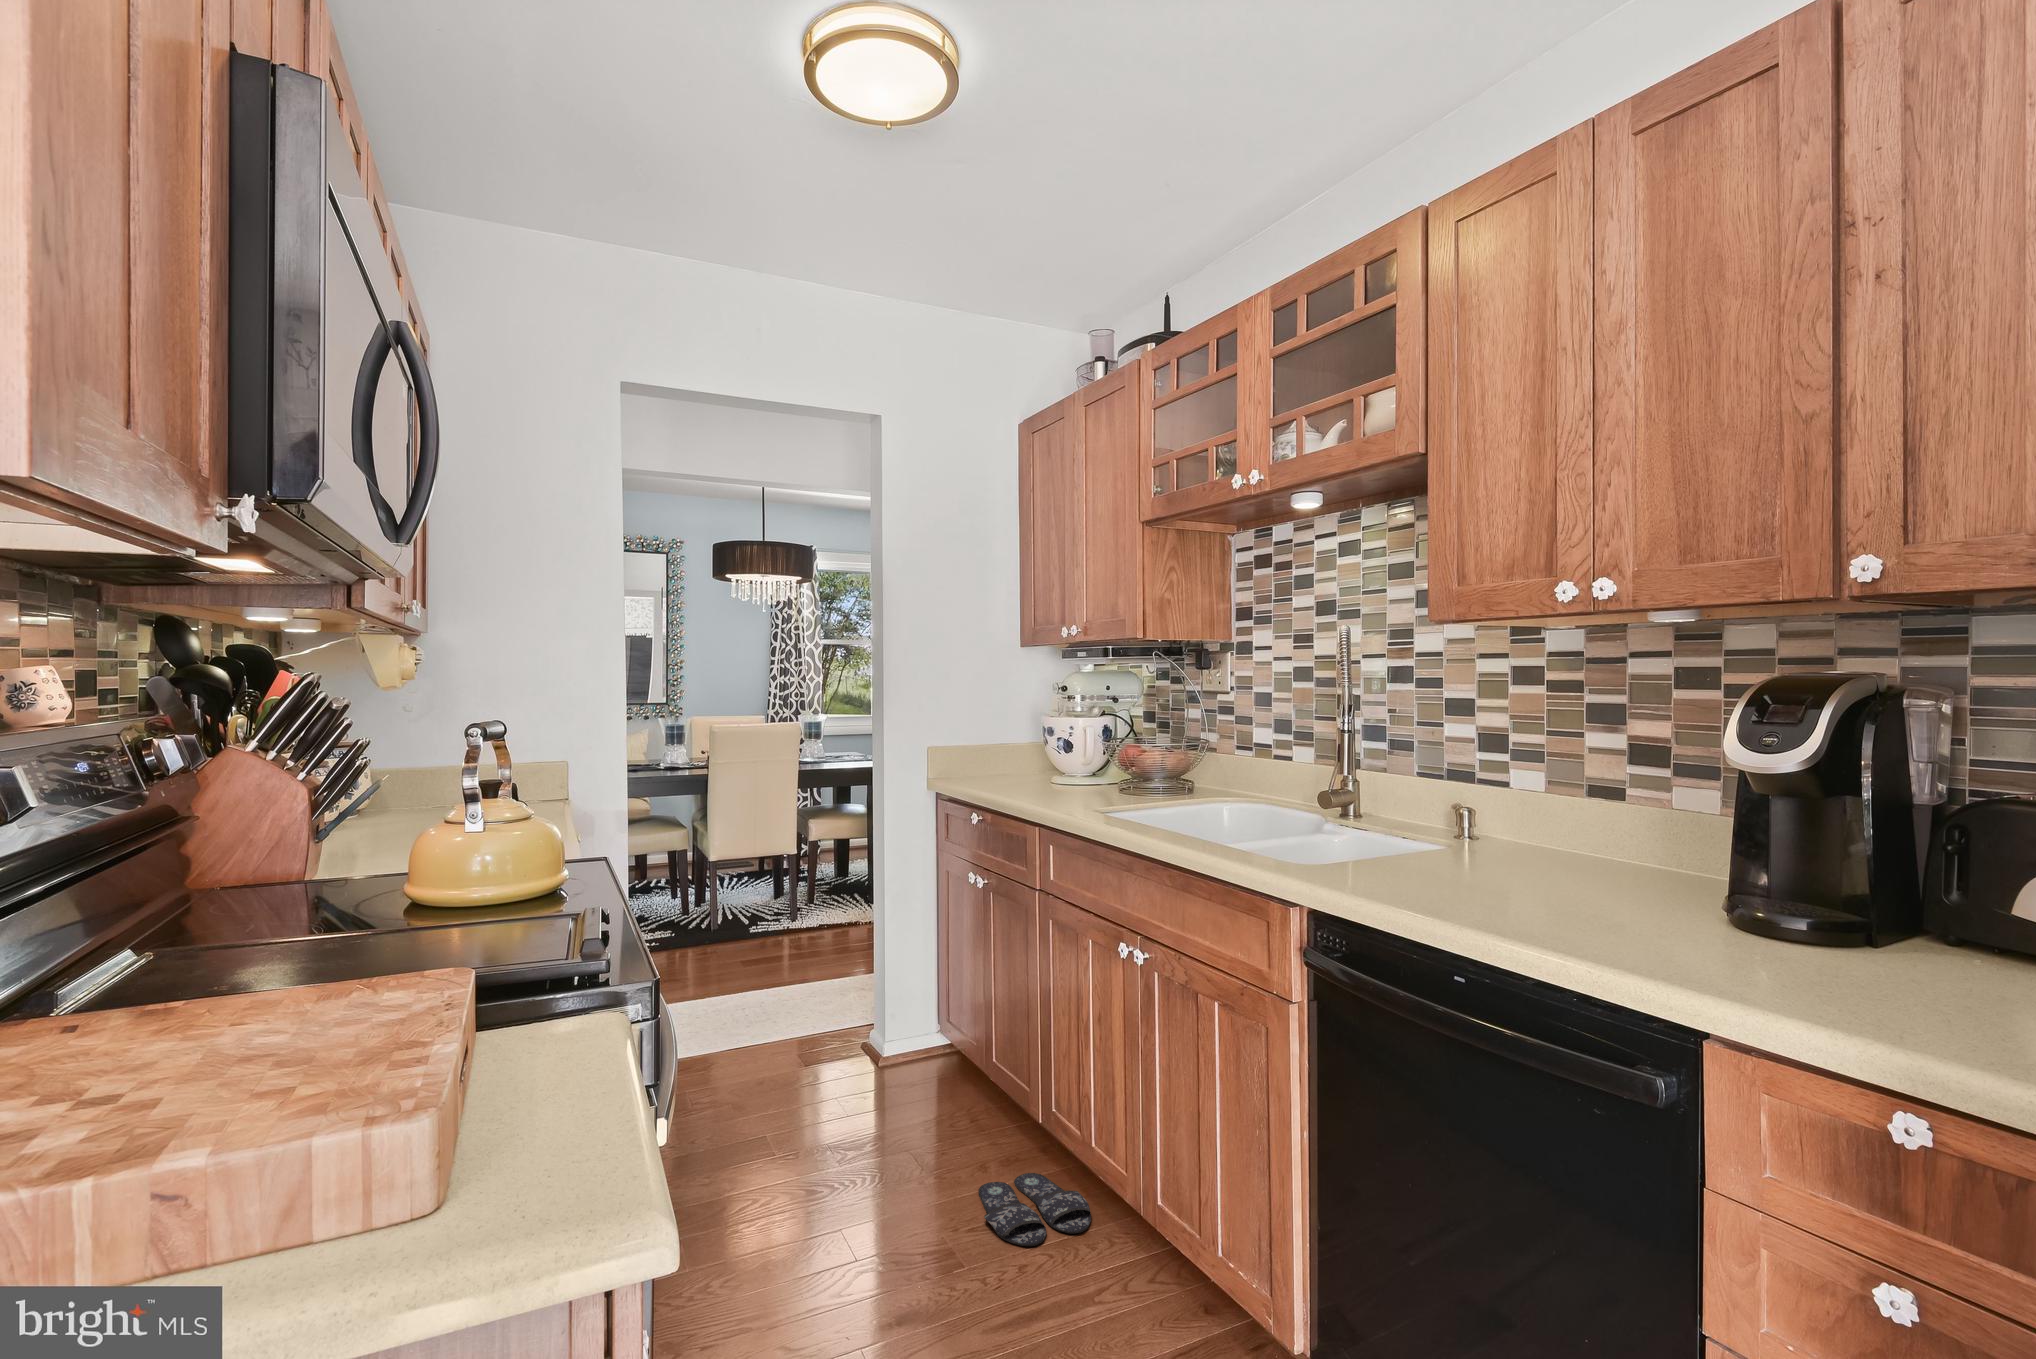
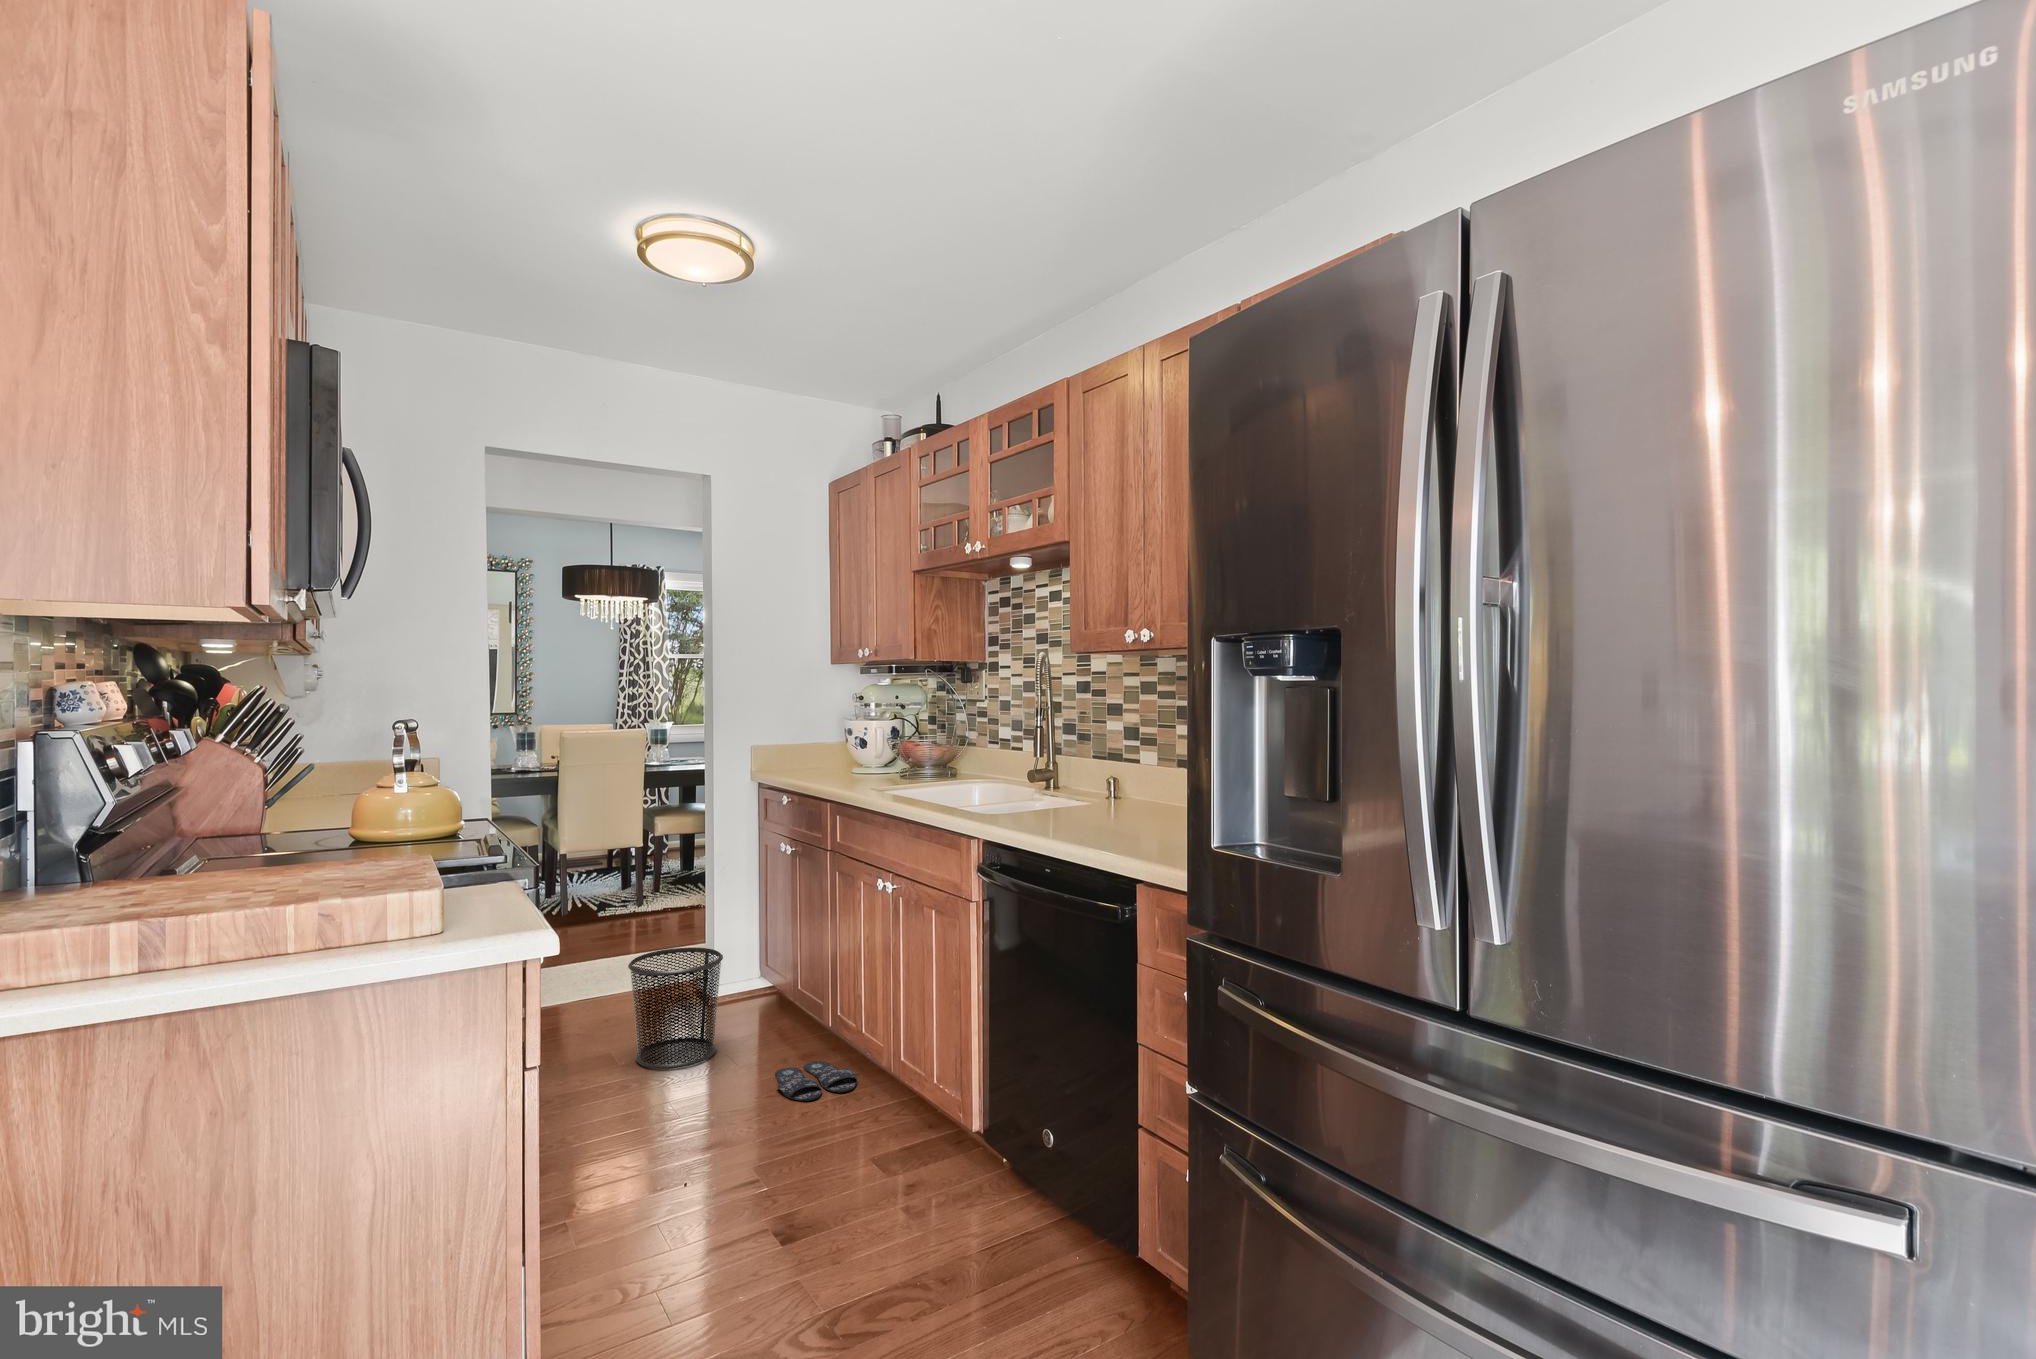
waste bin: none [789,1007,906,1173] -> present [628,947,723,1069]

